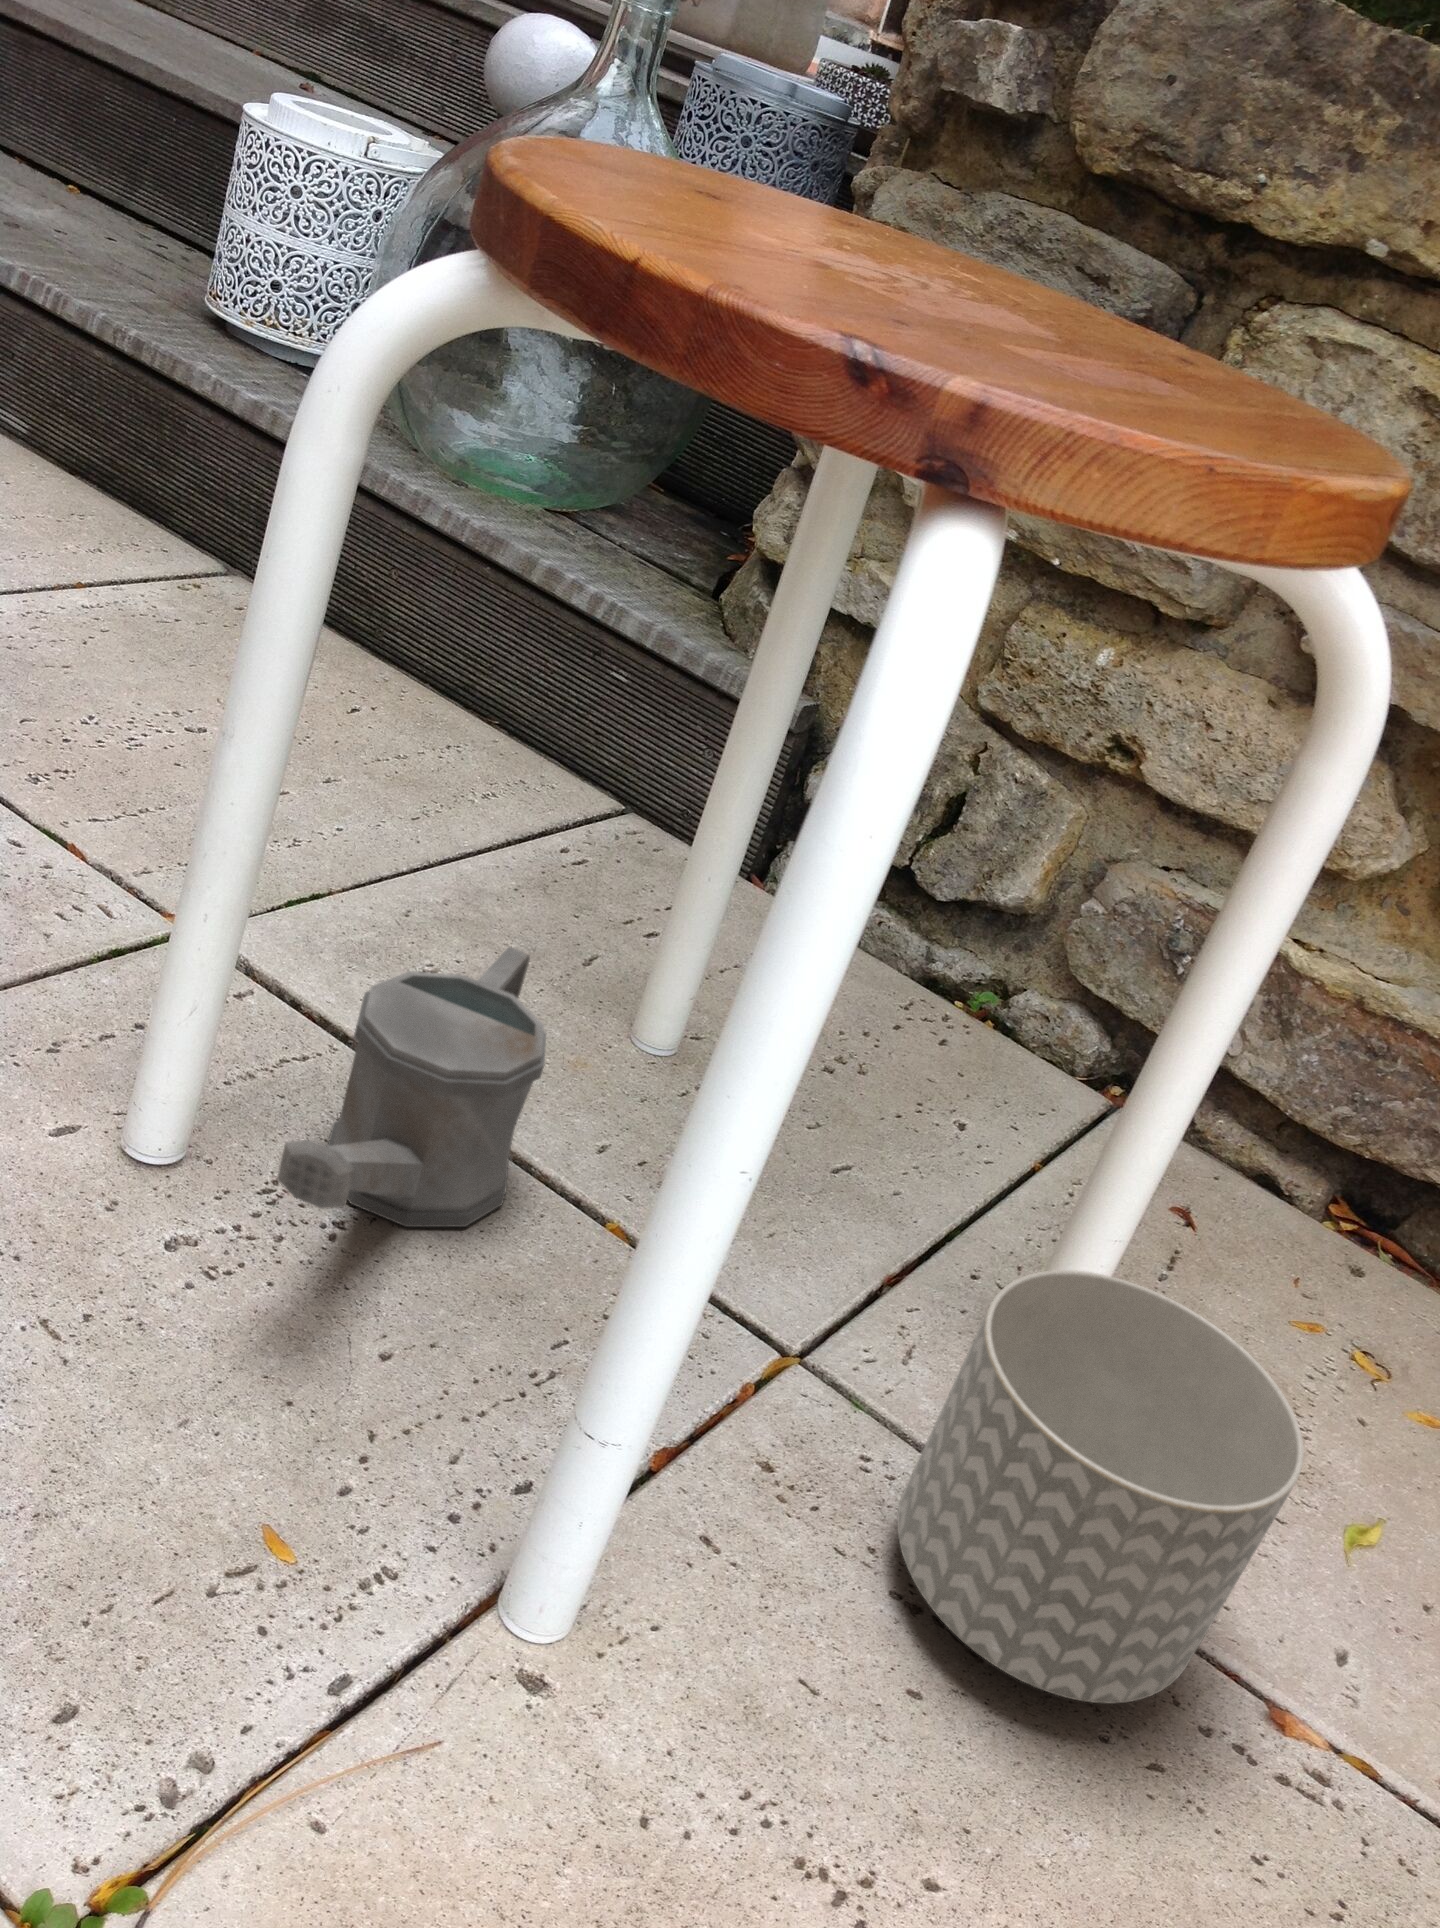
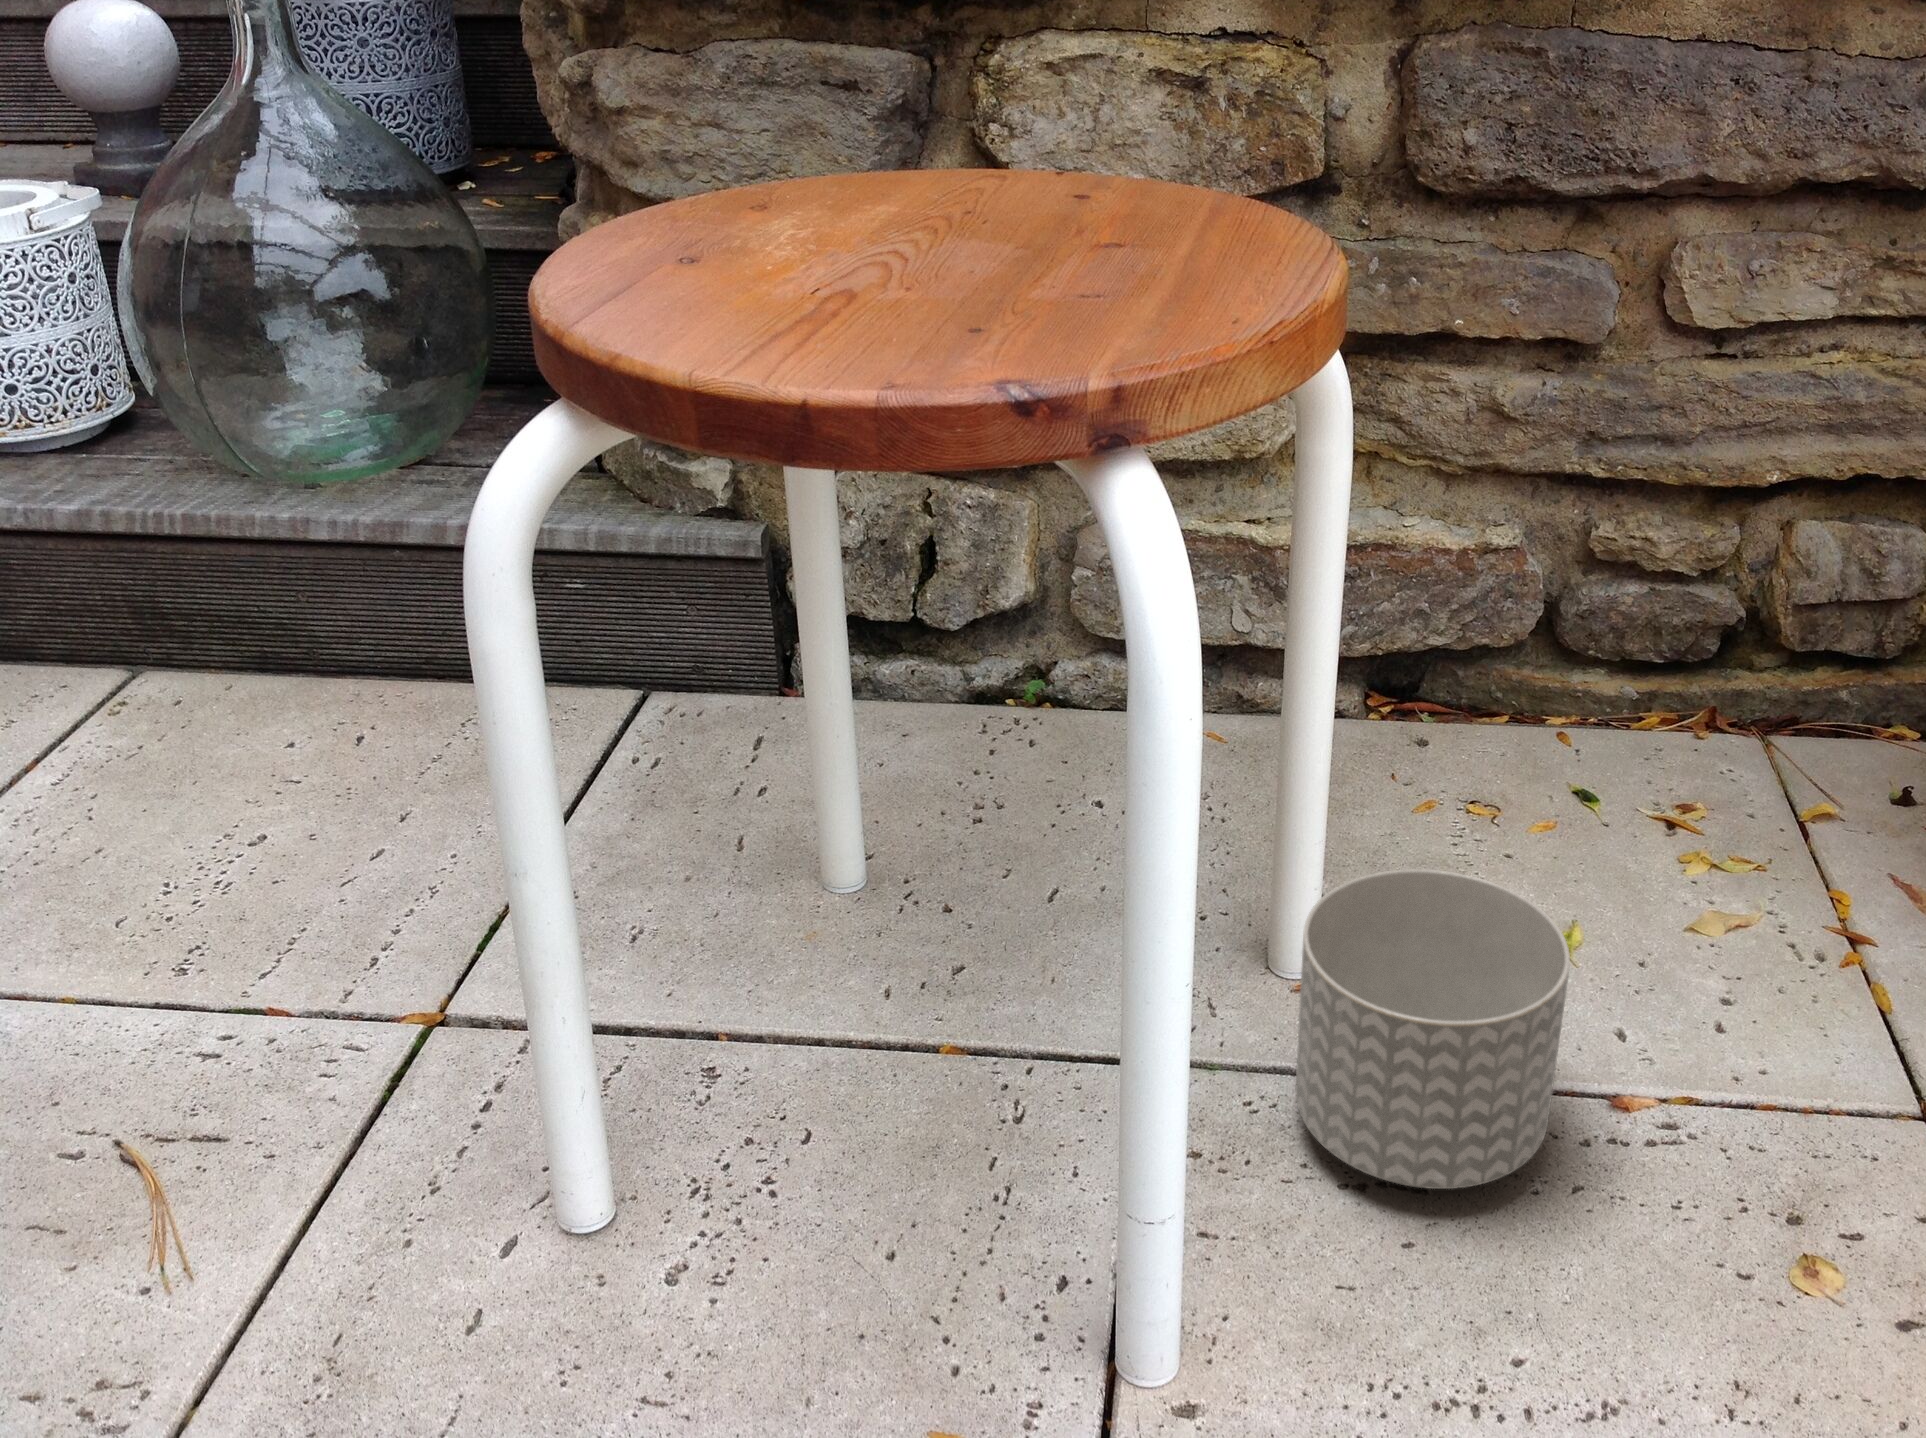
watering can: present [277,947,546,1227] -> none [677,885,863,1189]

